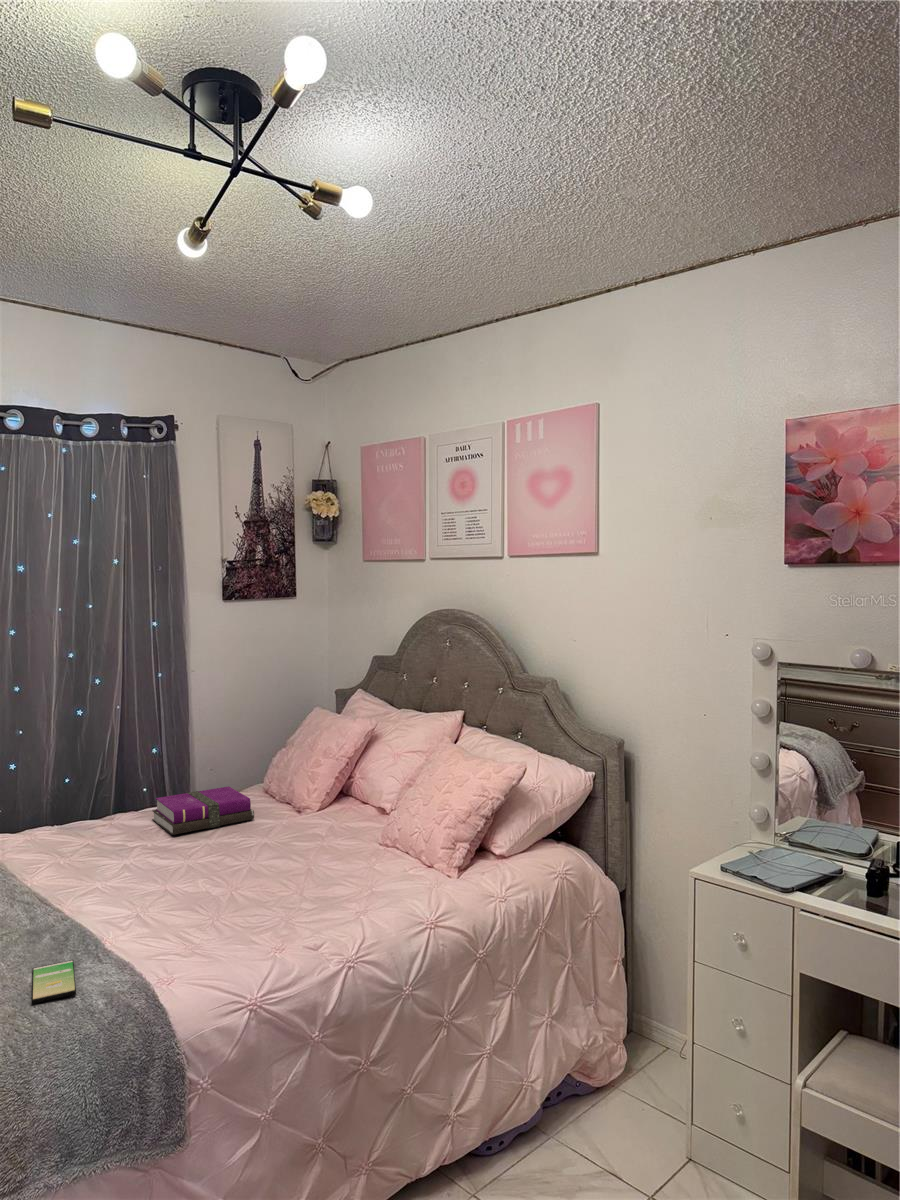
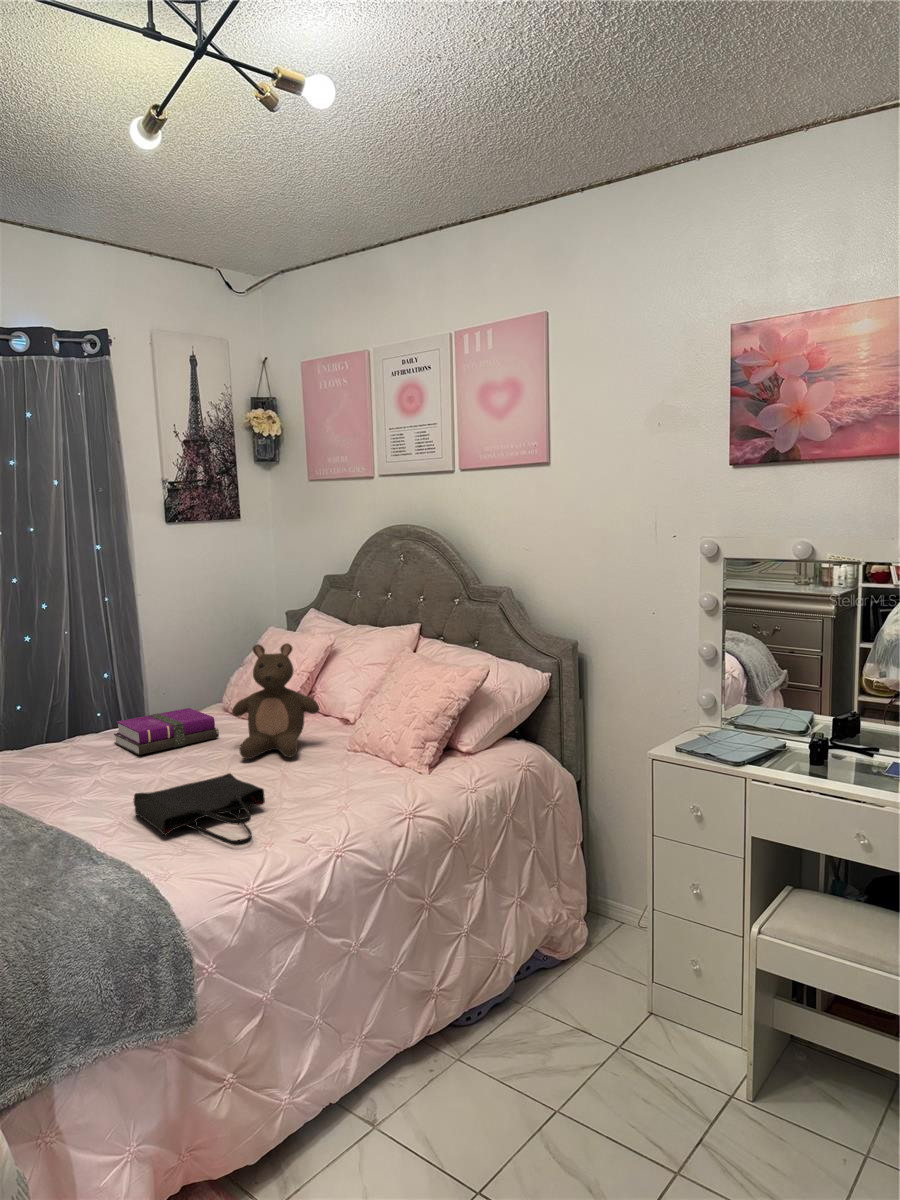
stuffed bear: none [267,728,353,847] -> present [232,644,319,759]
tote bag: none [153,863,284,948] -> present [133,773,265,846]
smartphone: present [32,960,76,1004] -> none [28,865,83,903]

